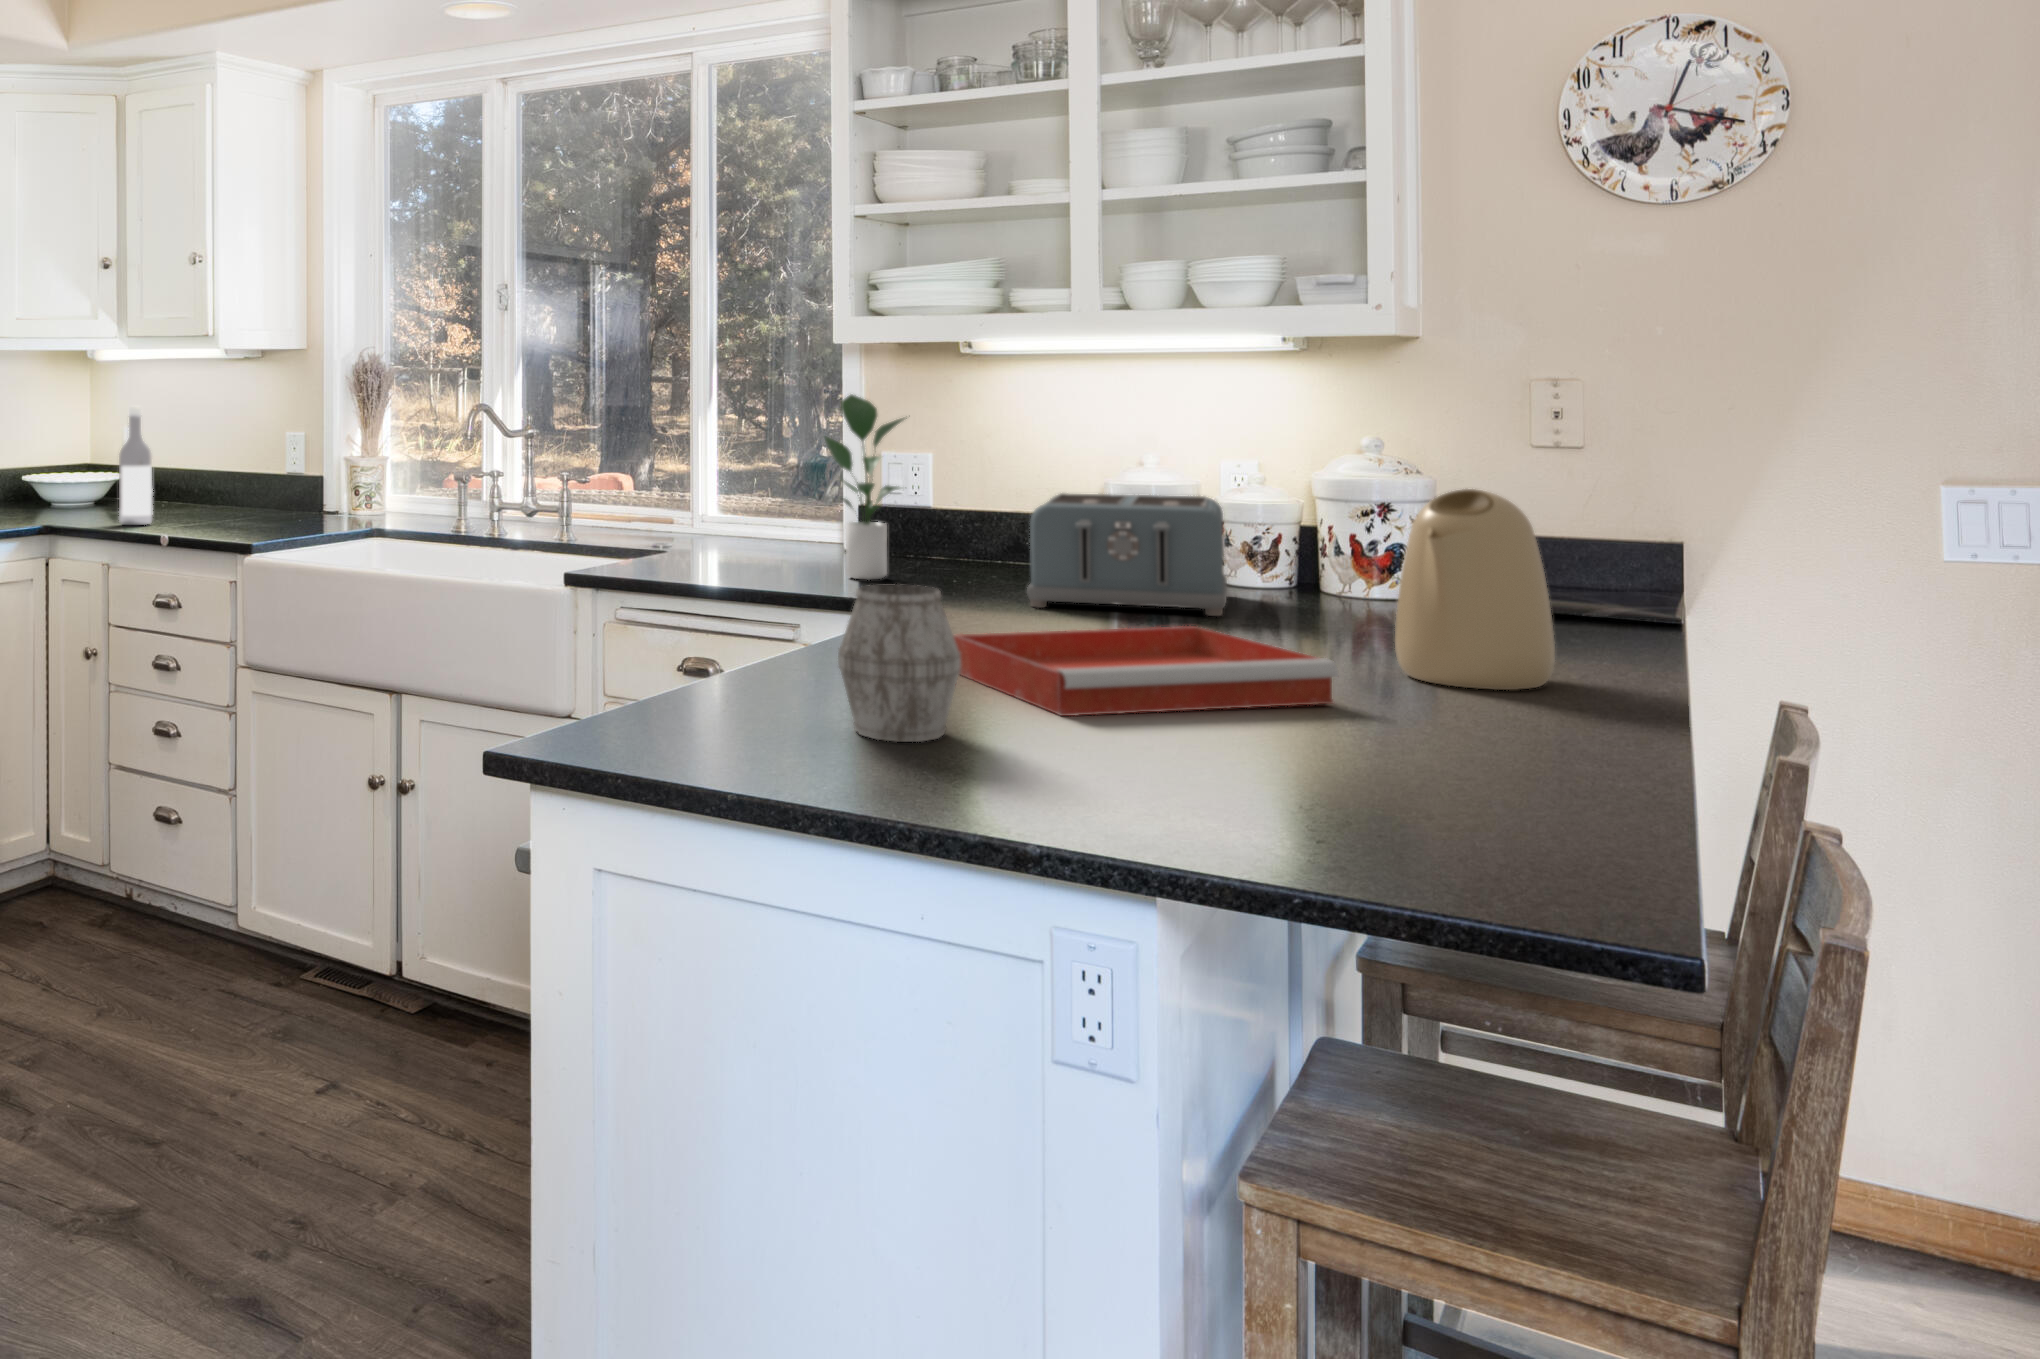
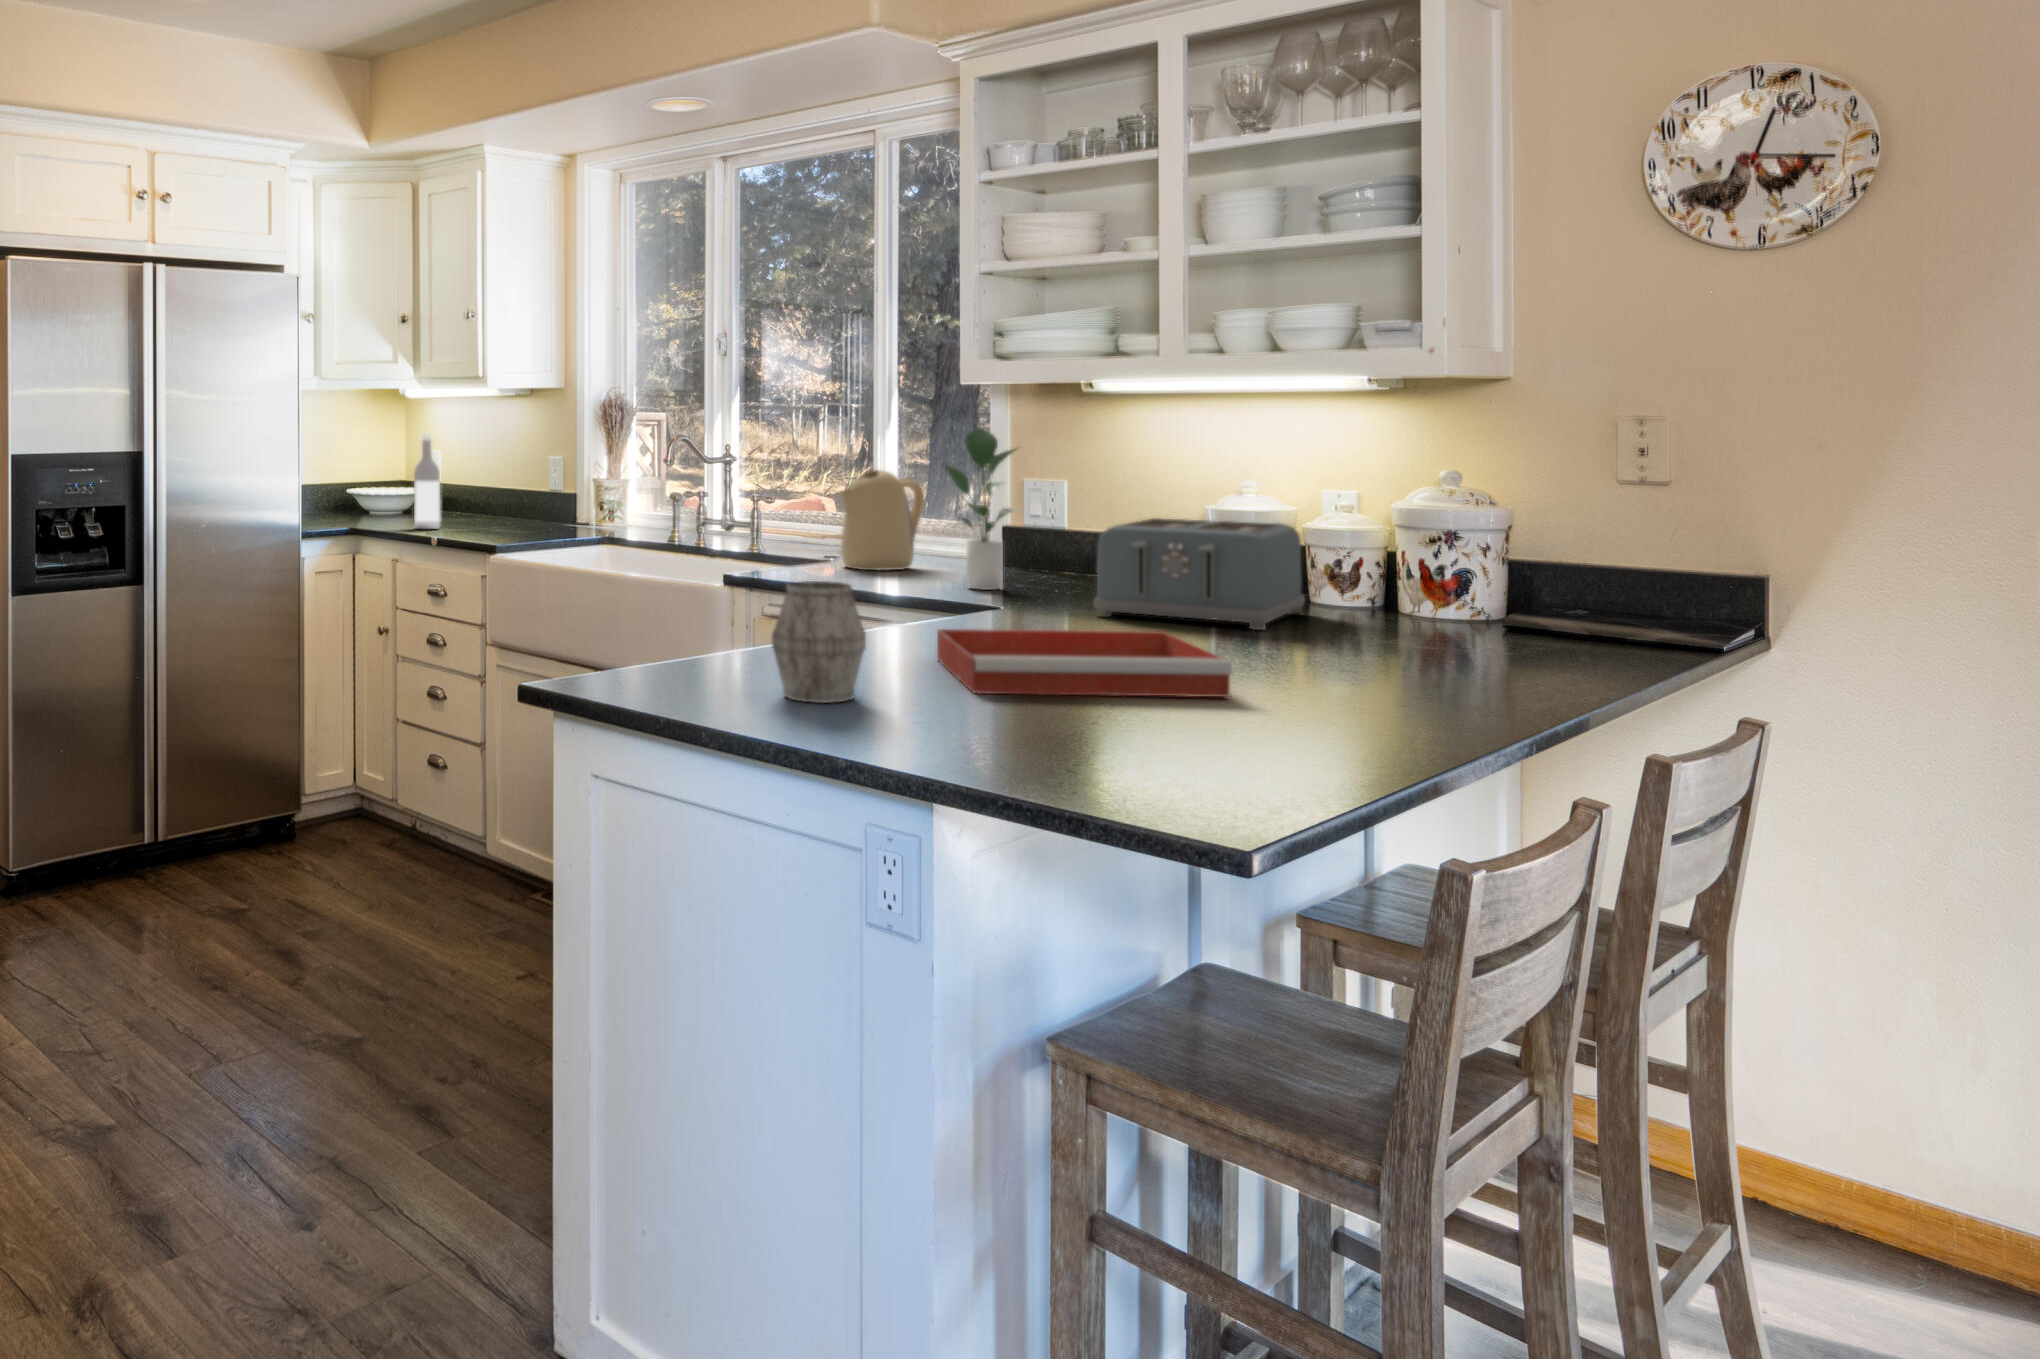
kettle: present [1395,489,1555,690] -> present [840,470,924,570]

